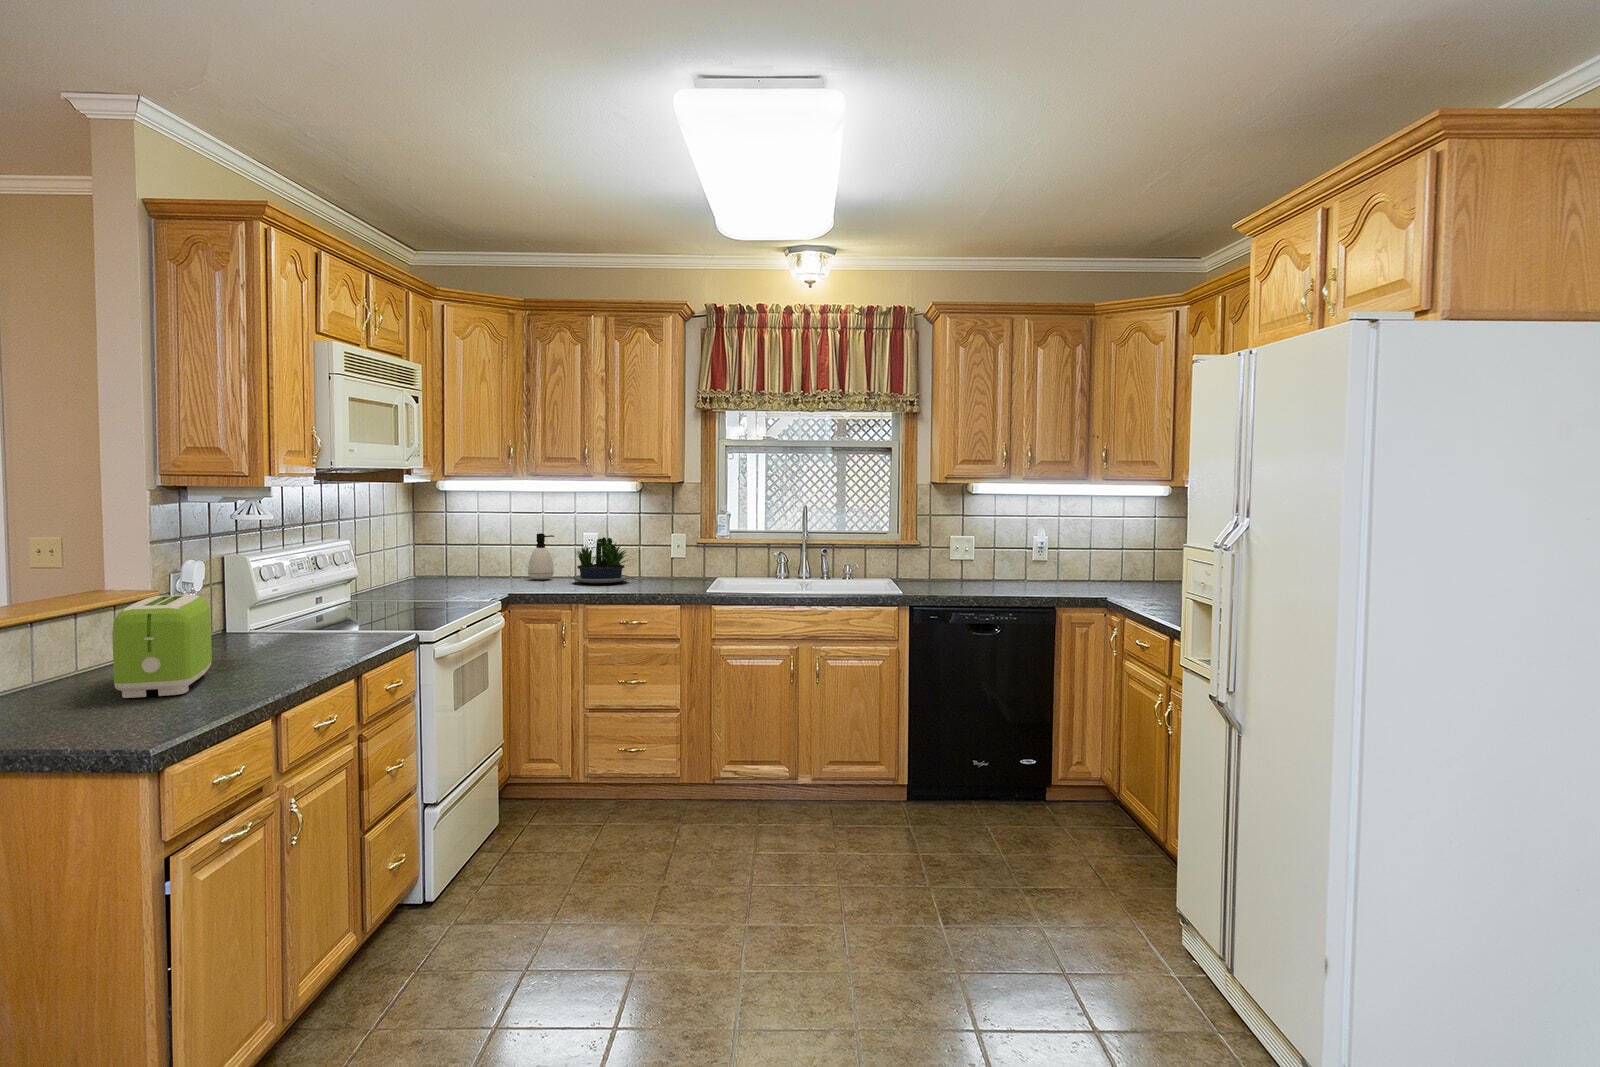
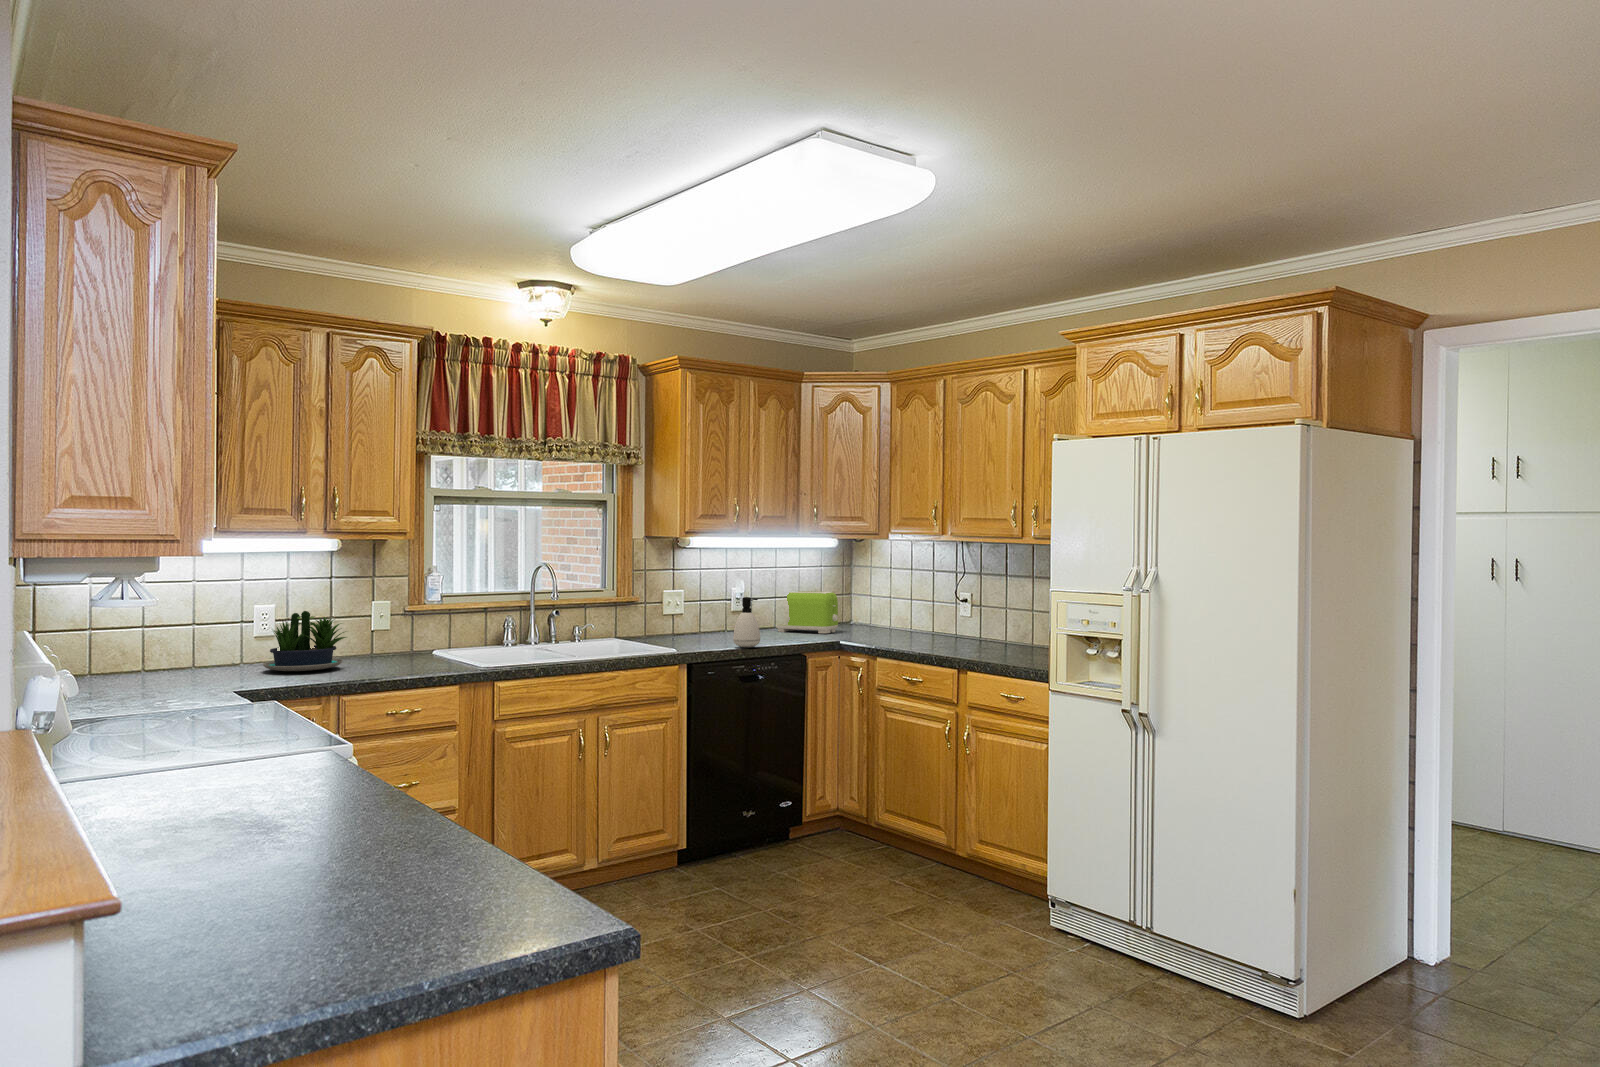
soap dispenser: present [528,533,554,580] -> present [733,597,760,647]
toaster: present [112,595,212,698] -> present [775,591,838,633]

